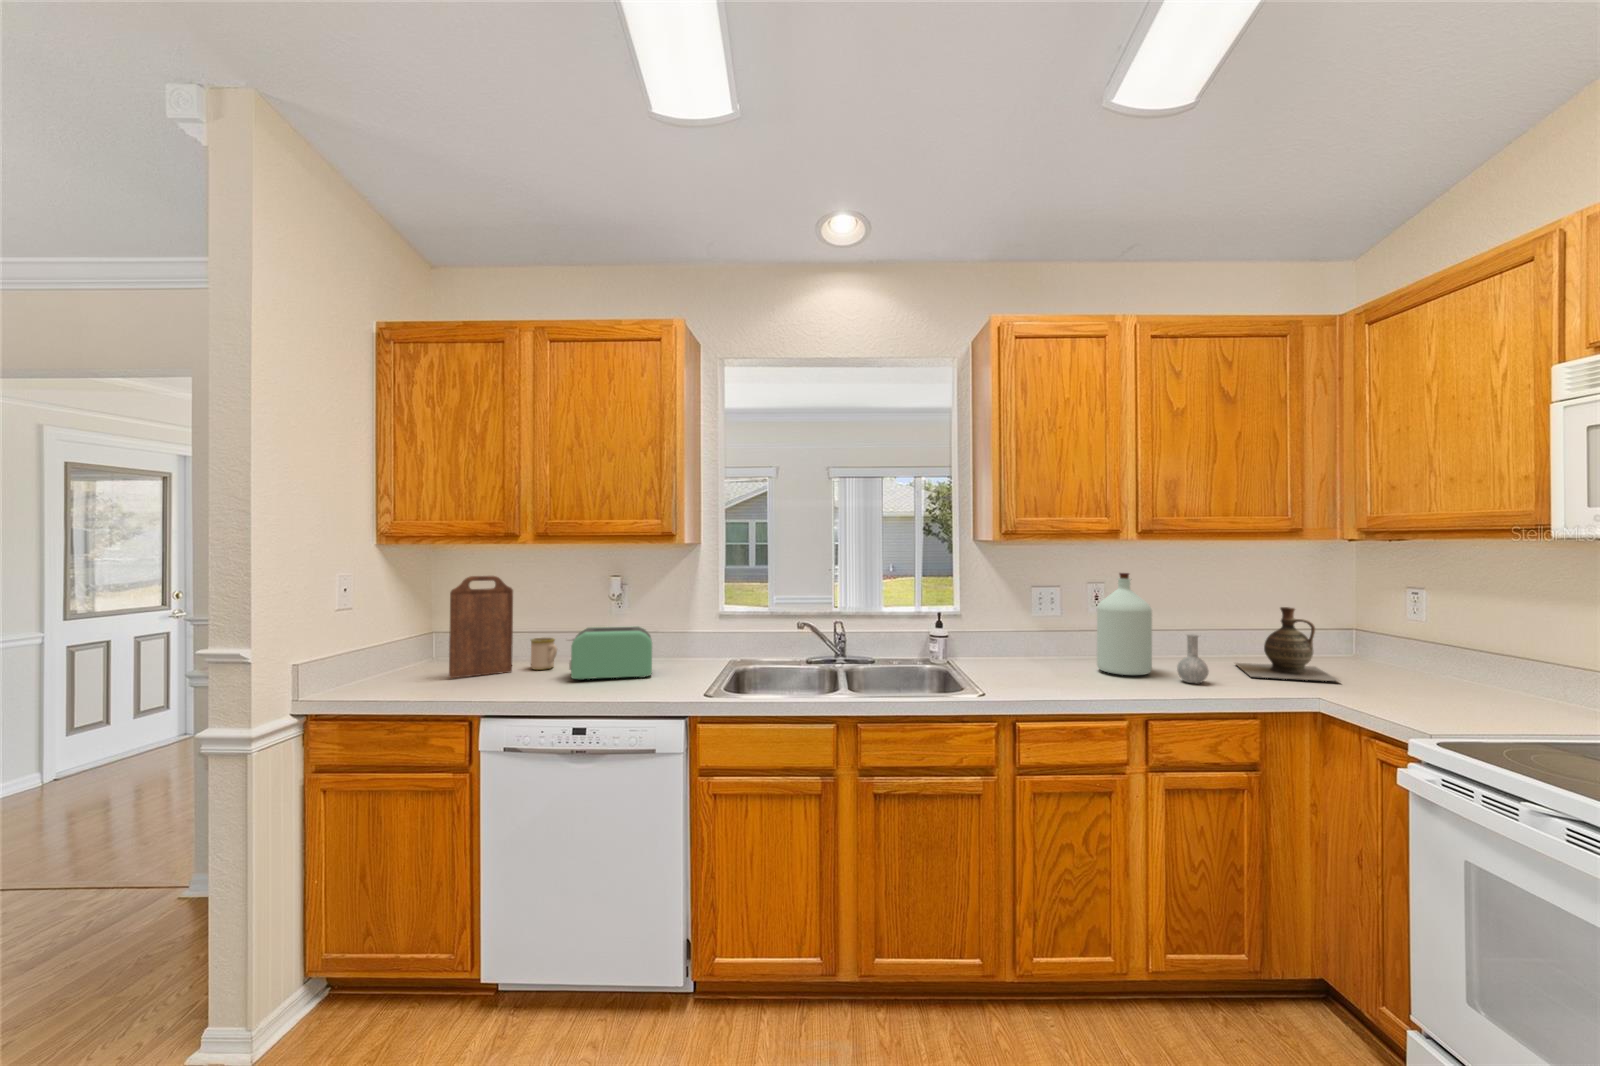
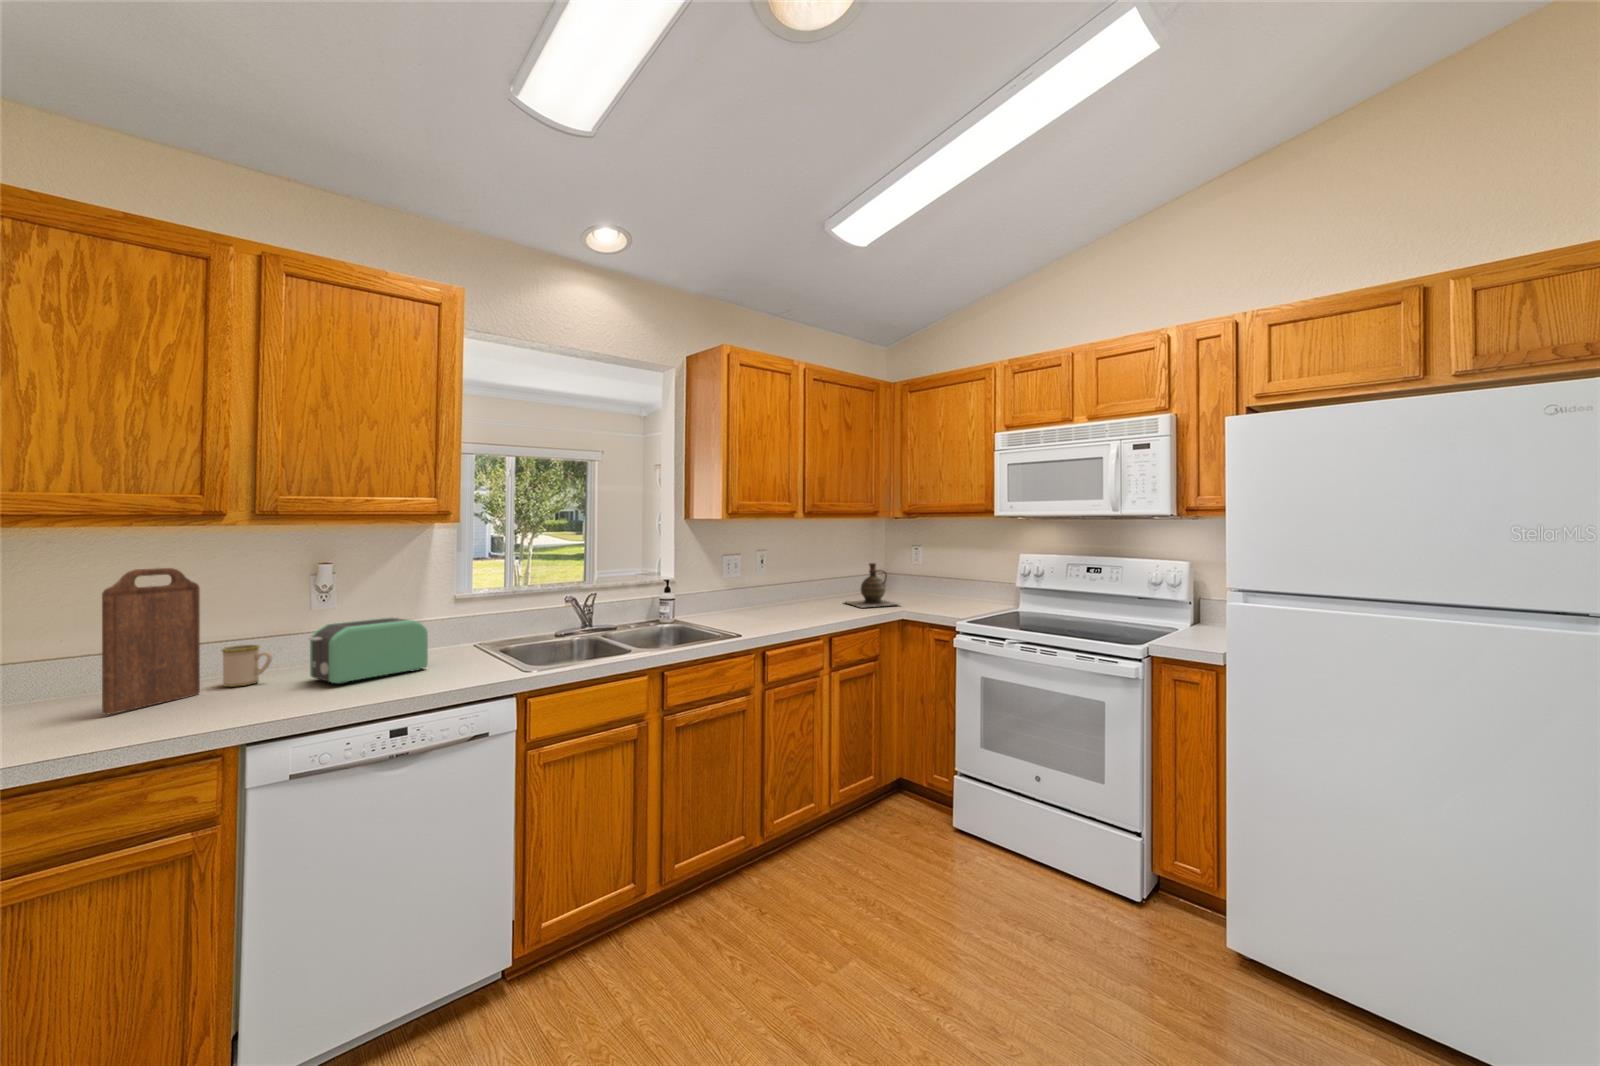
bottle: present [1097,573,1209,683] -> none [778,544,848,615]

